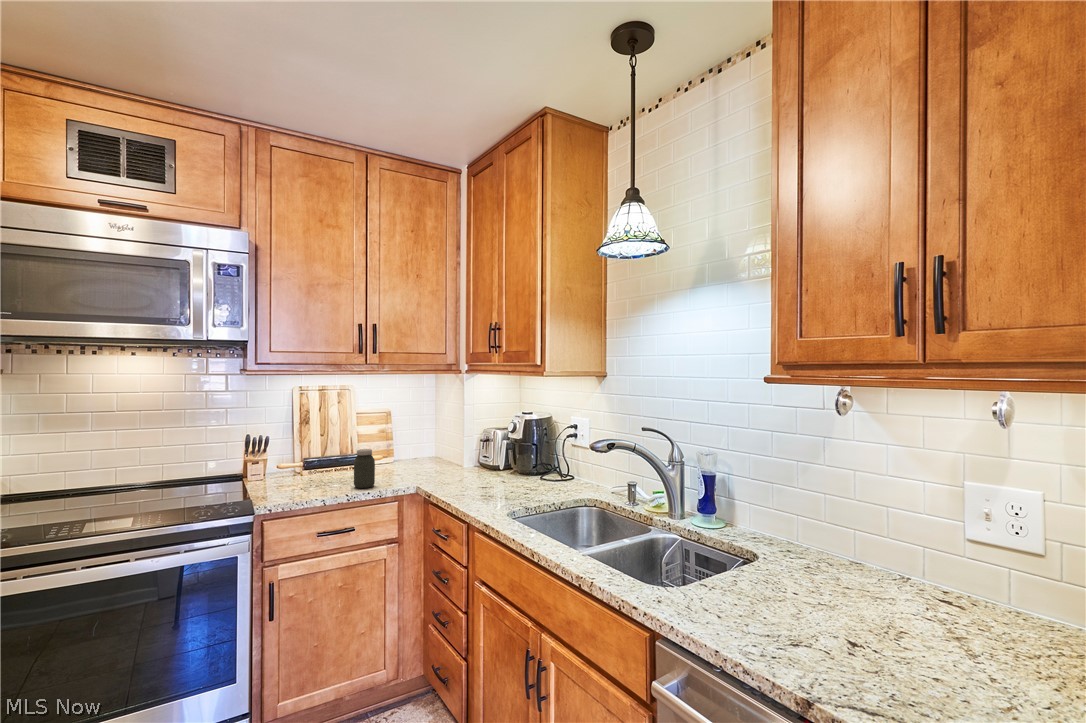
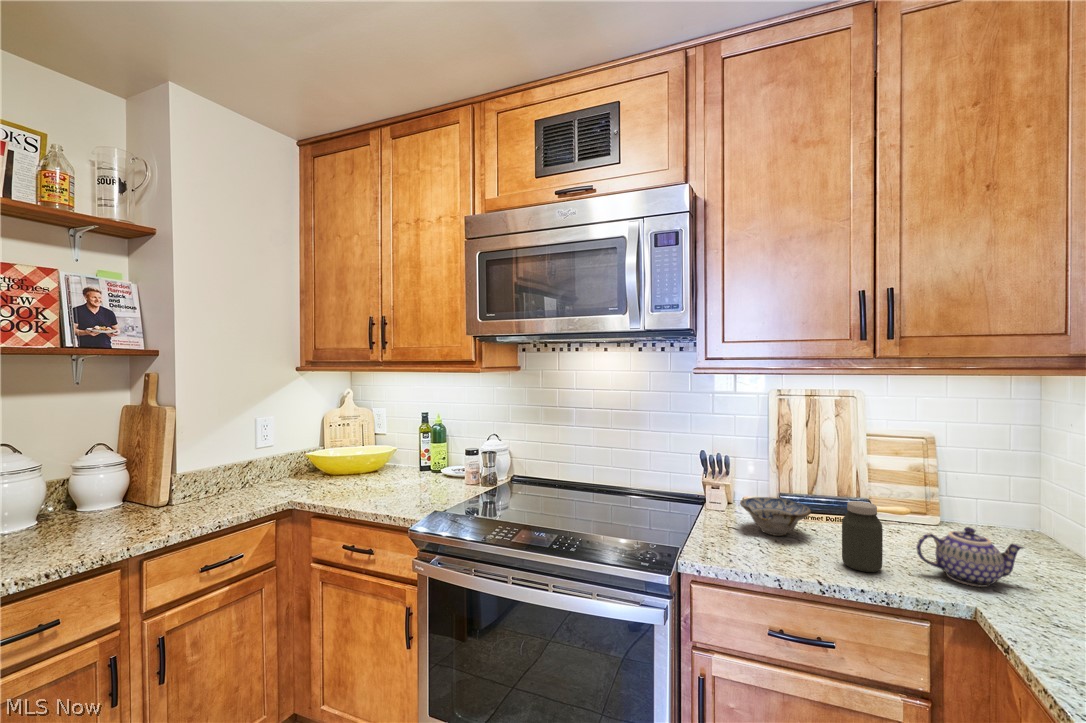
teapot: none [390,453,433,481] -> present [917,527,1024,587]
ceramic bowl: none [282,461,331,485] -> present [740,497,811,536]

